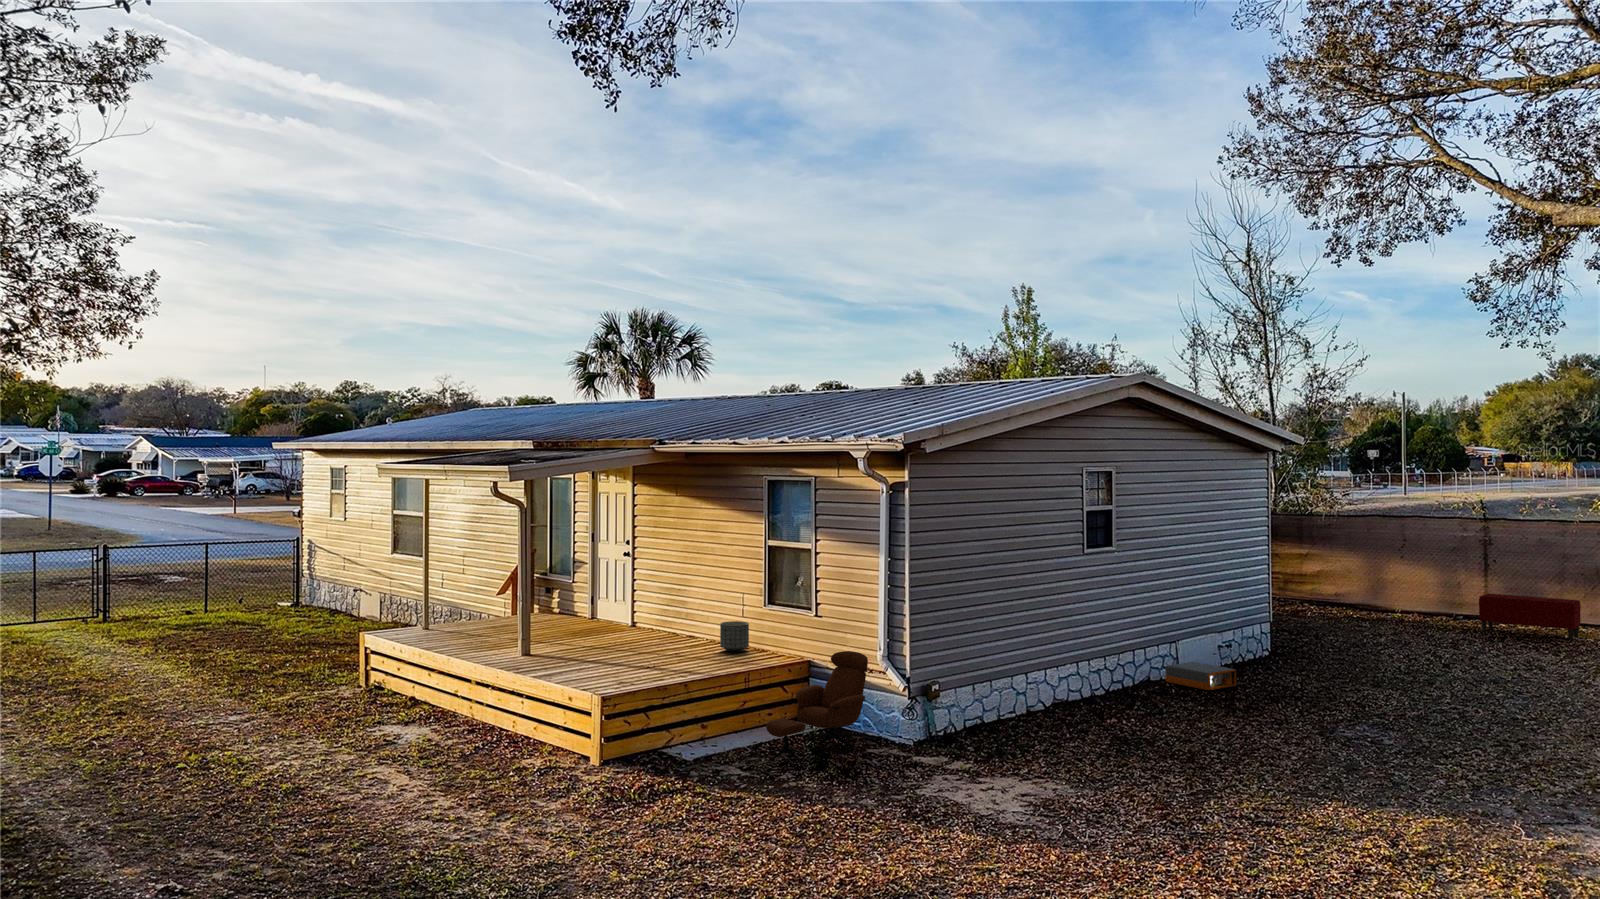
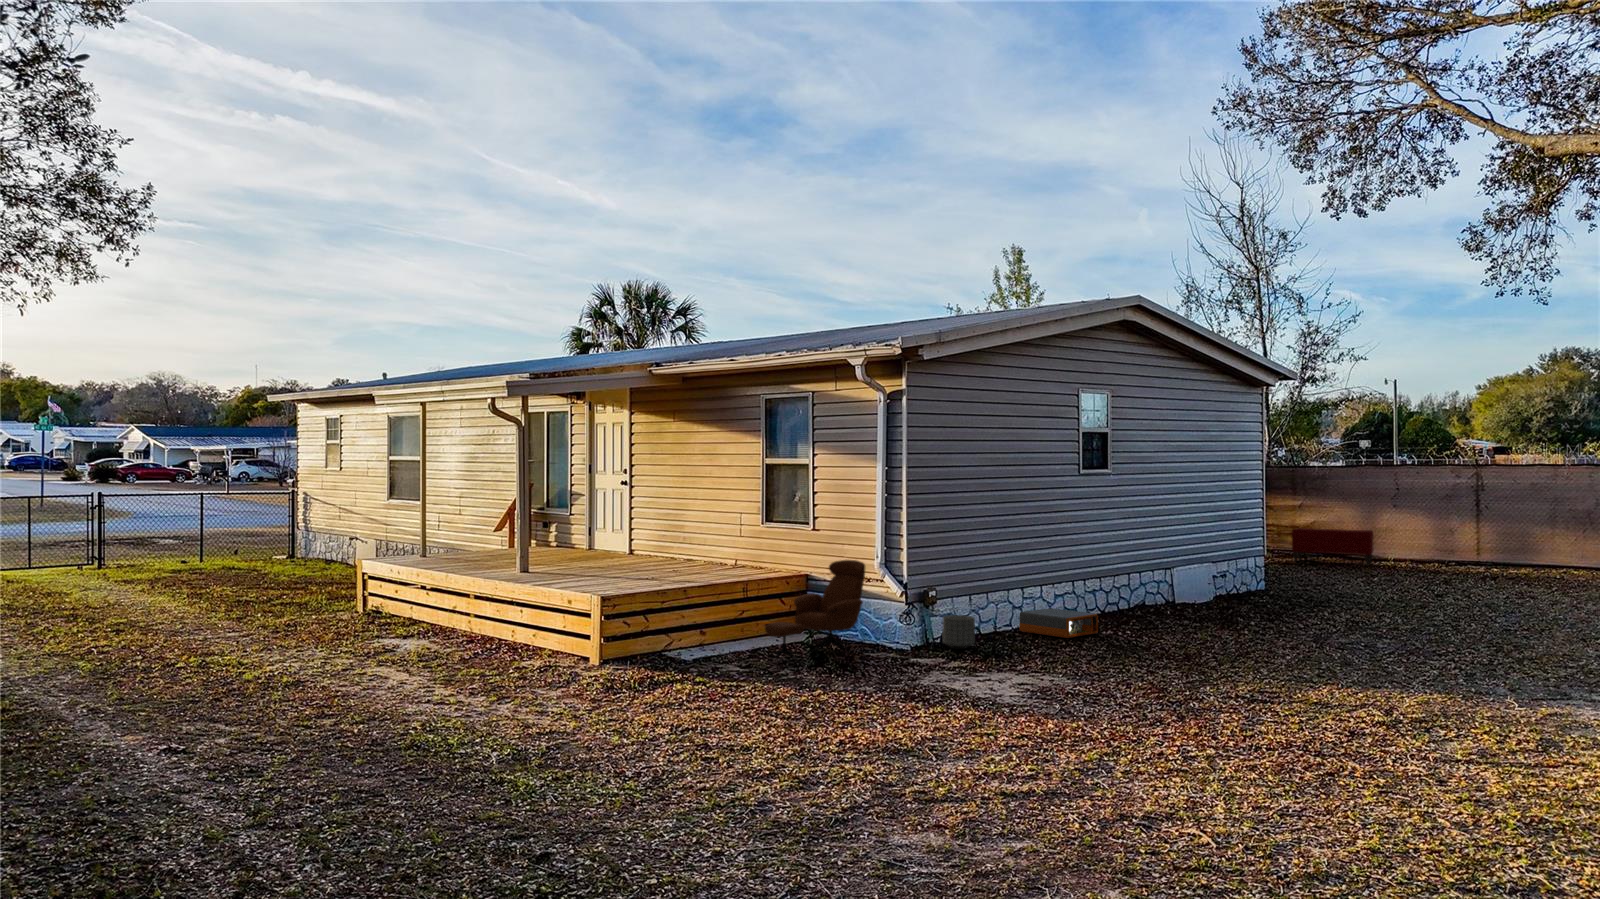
bench: present [1479,594,1581,641] -> present [1291,528,1374,565]
planter: present [720,621,749,652] -> present [943,615,975,649]
storage box: present [1165,662,1236,690] -> present [1019,608,1098,638]

